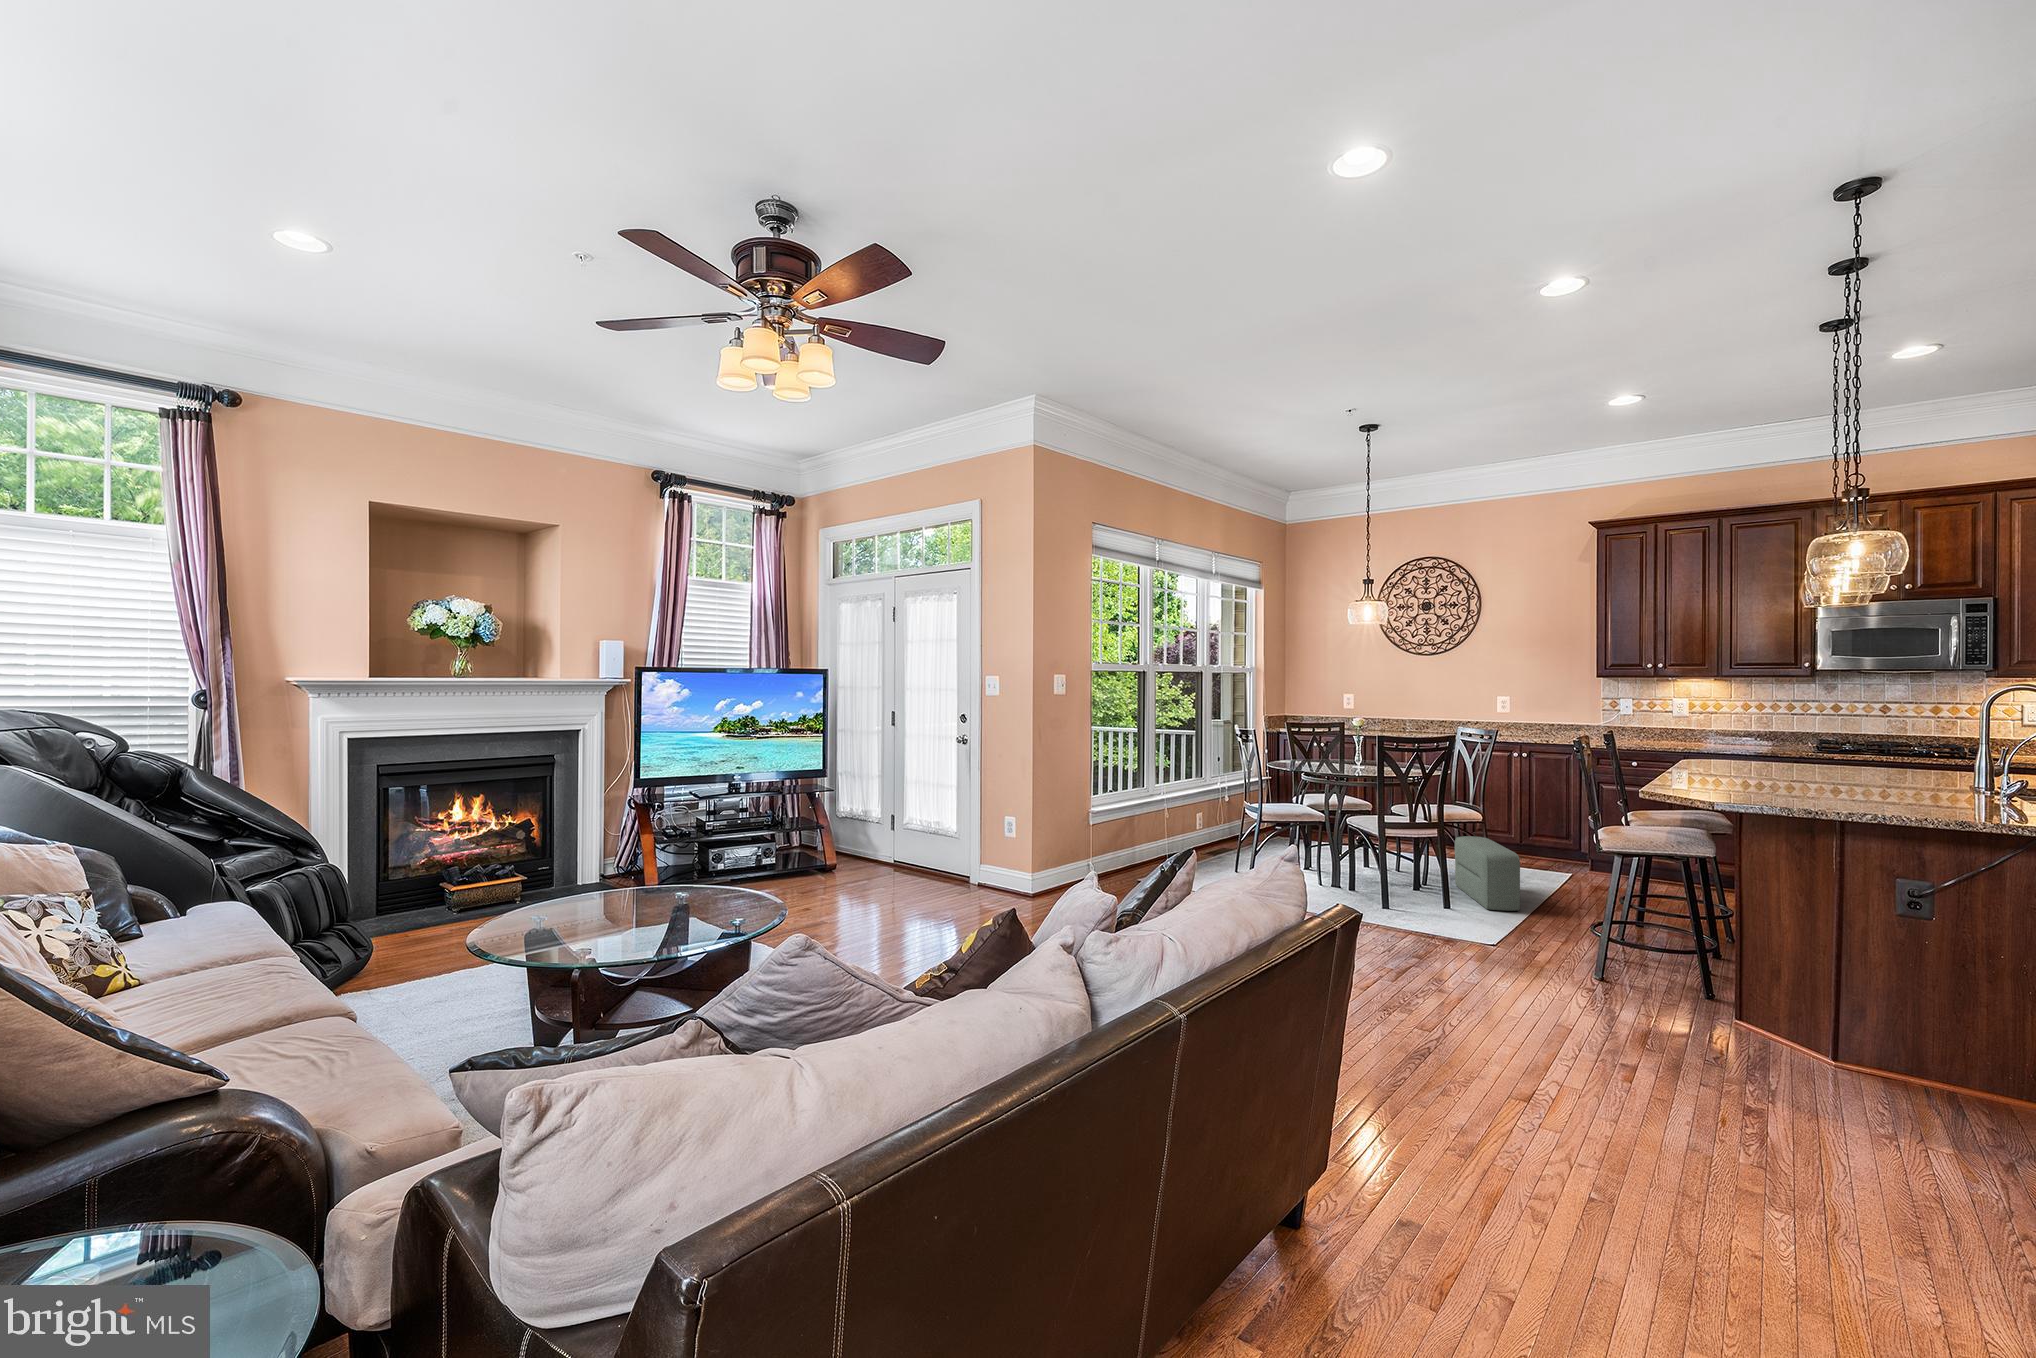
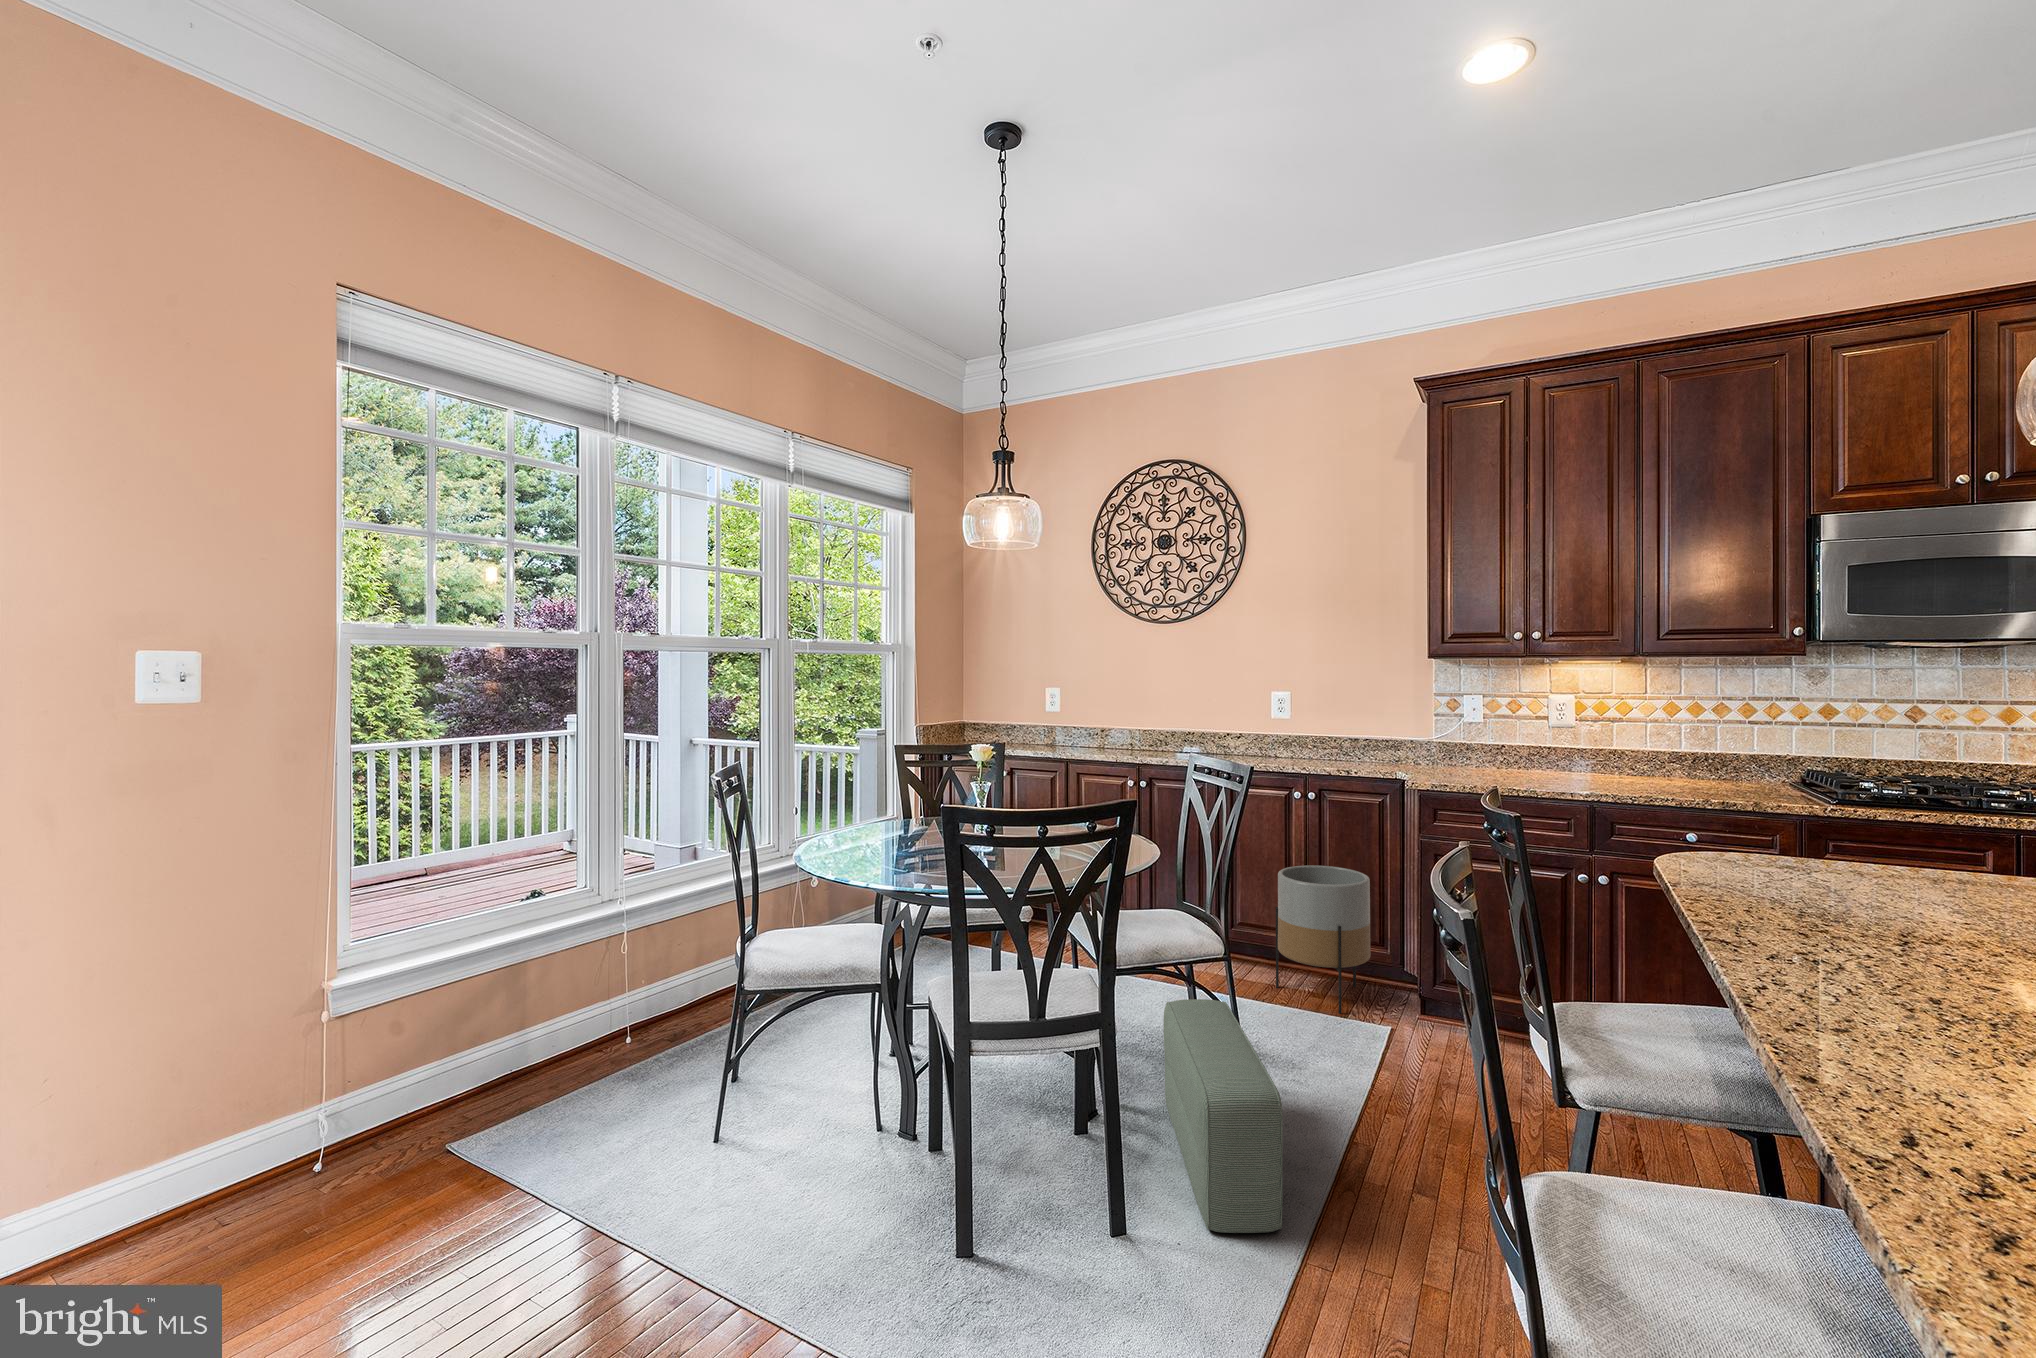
planter: none [1504,793,1561,868] -> present [1276,865,1371,1014]

